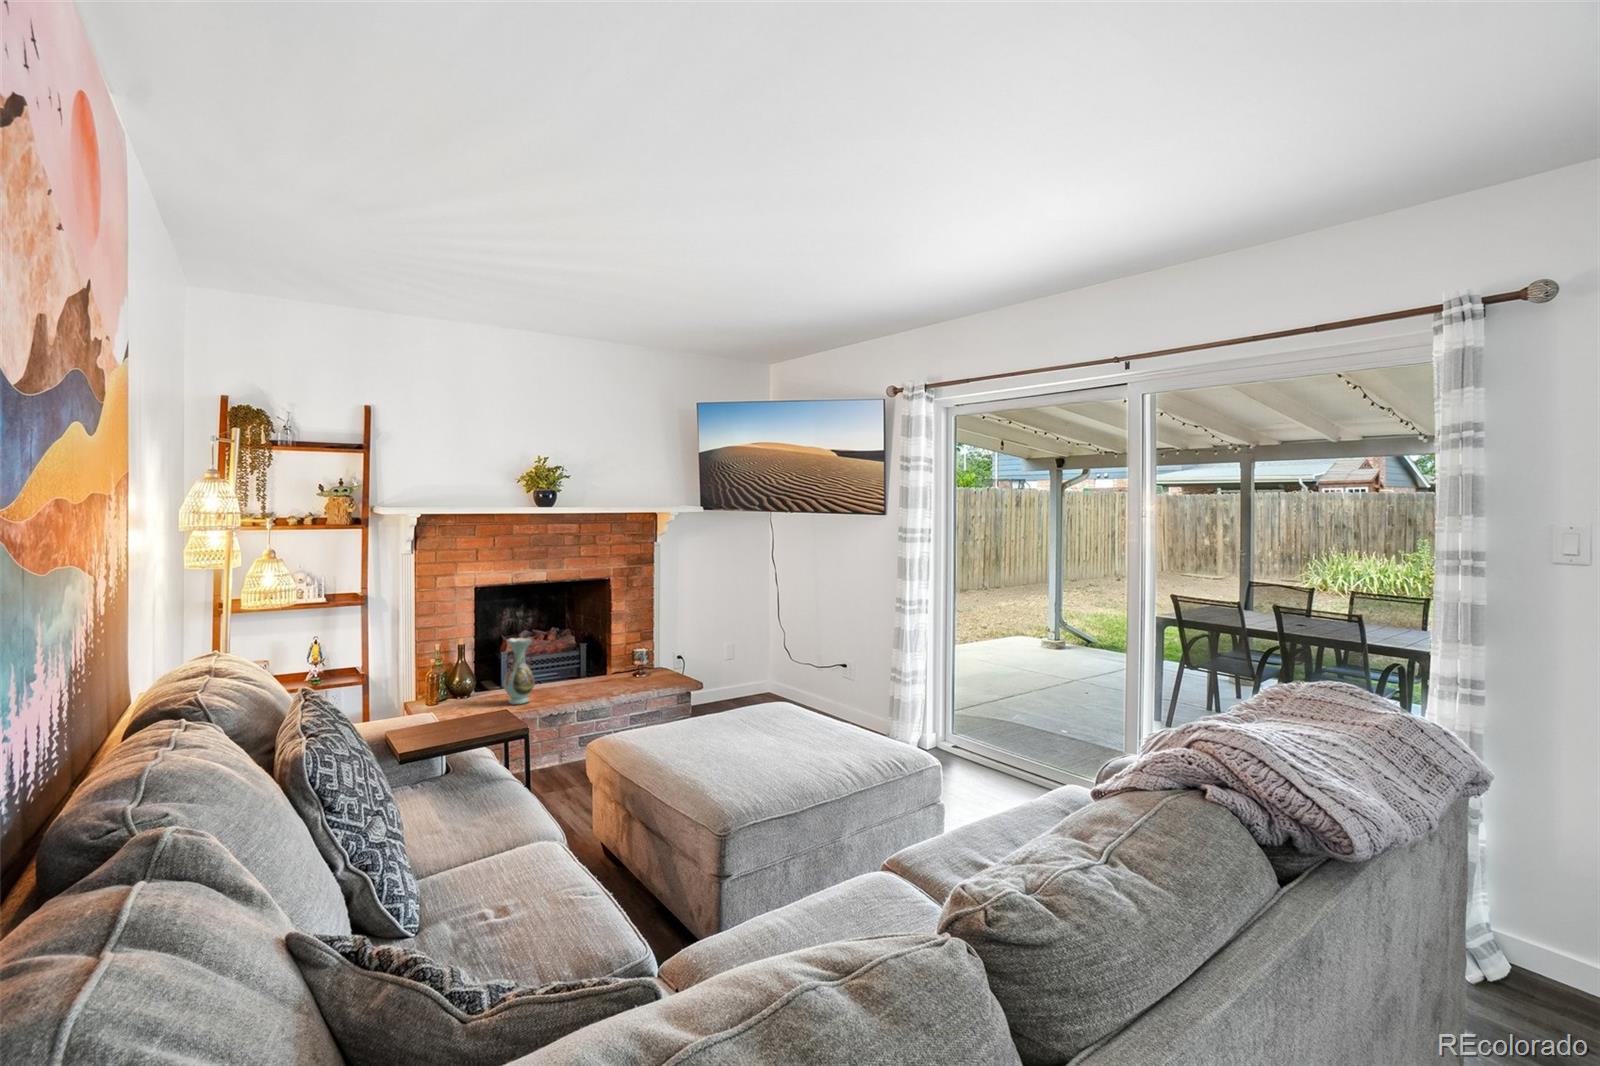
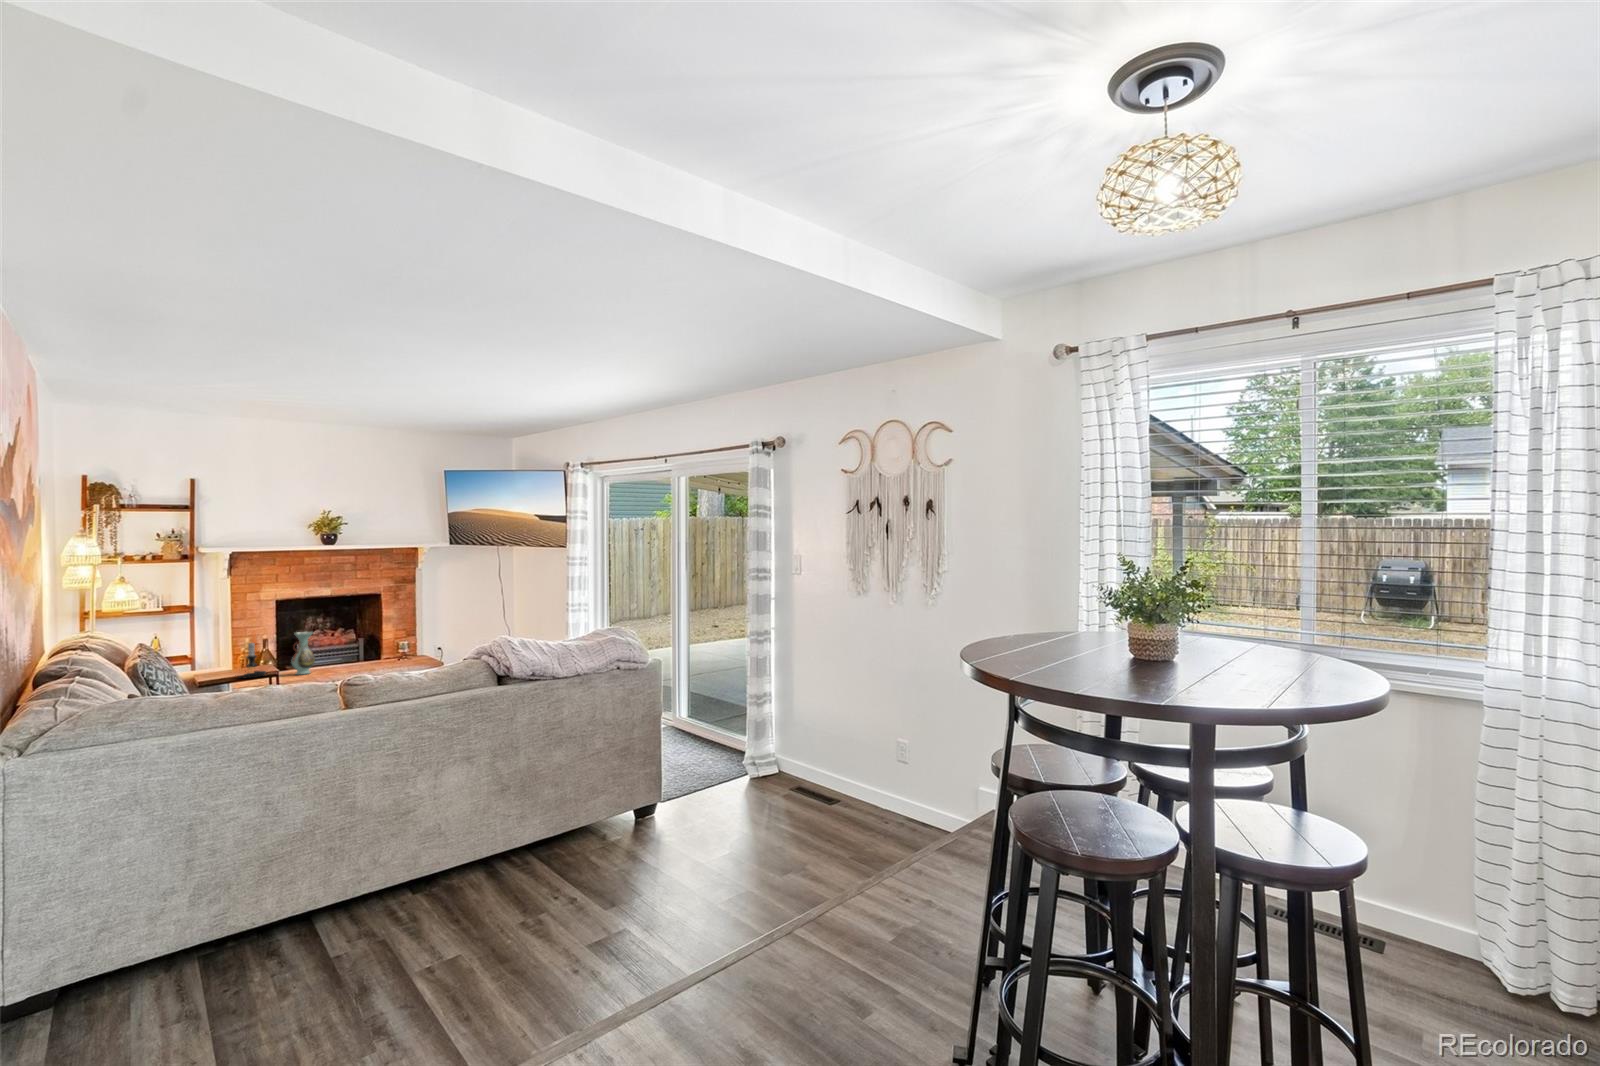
candle holder: none [426,649,470,707] -> present [239,643,266,678]

